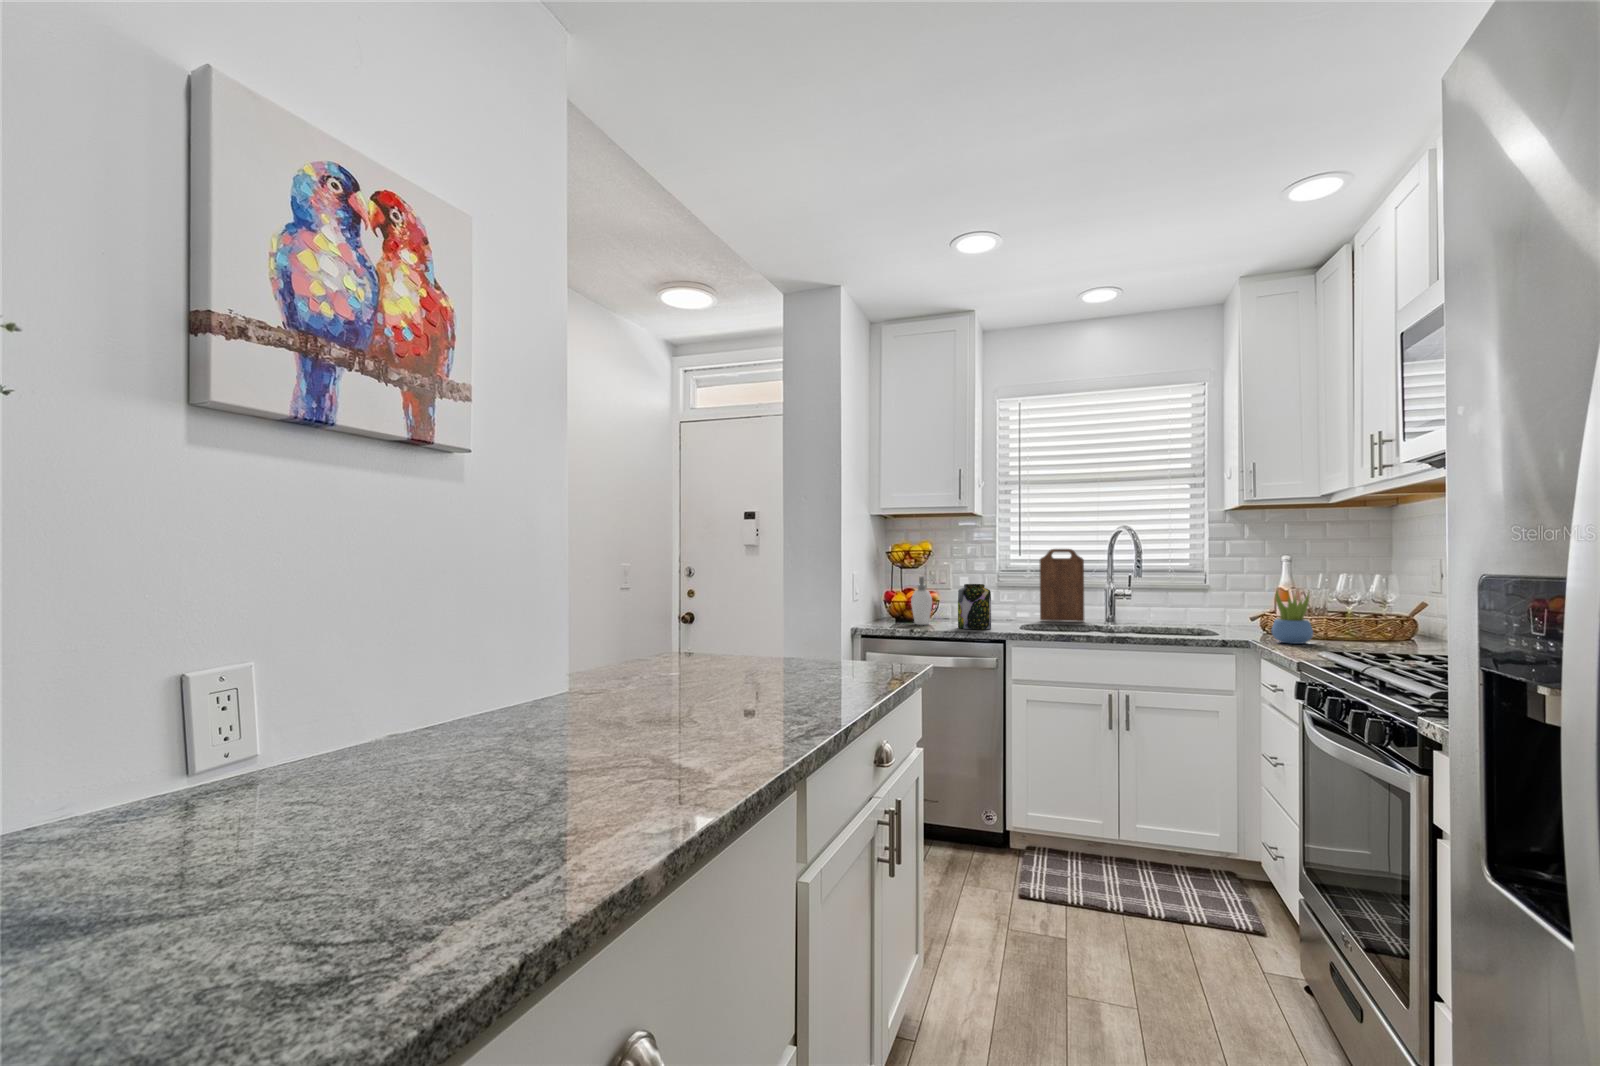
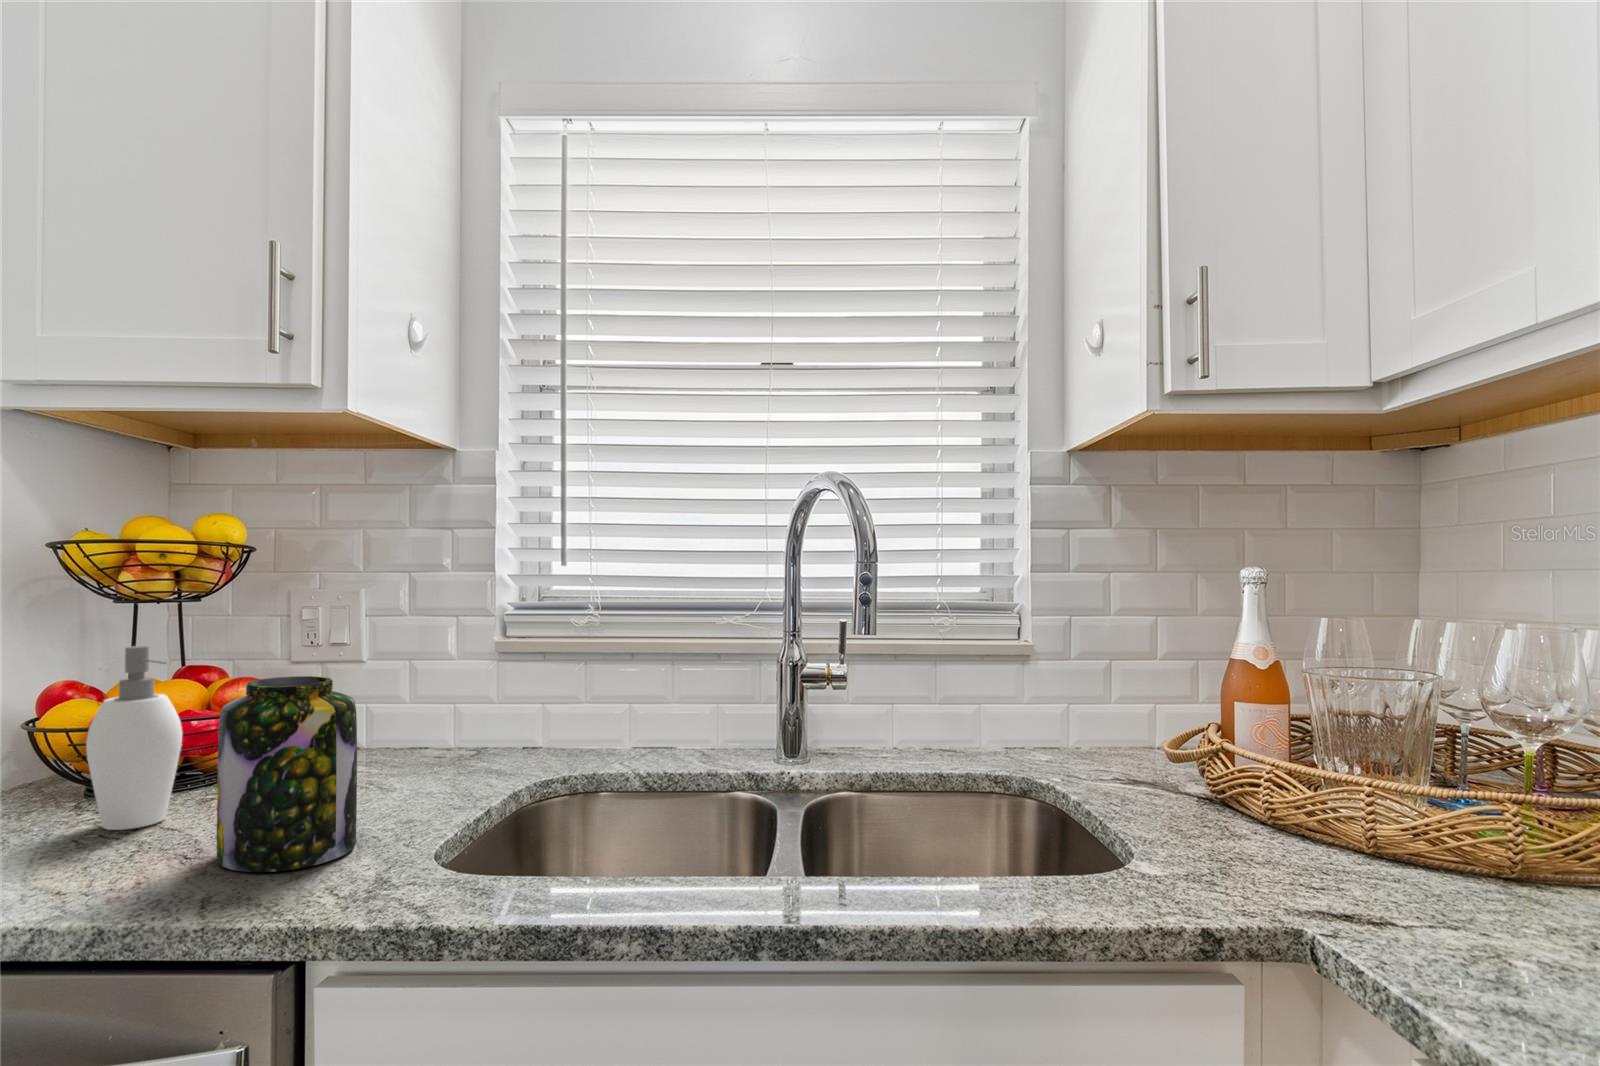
cutting board: present [1040,549,1084,622] -> none [600,546,722,755]
succulent plant: present [1272,591,1313,644] -> none [1351,702,1521,926]

